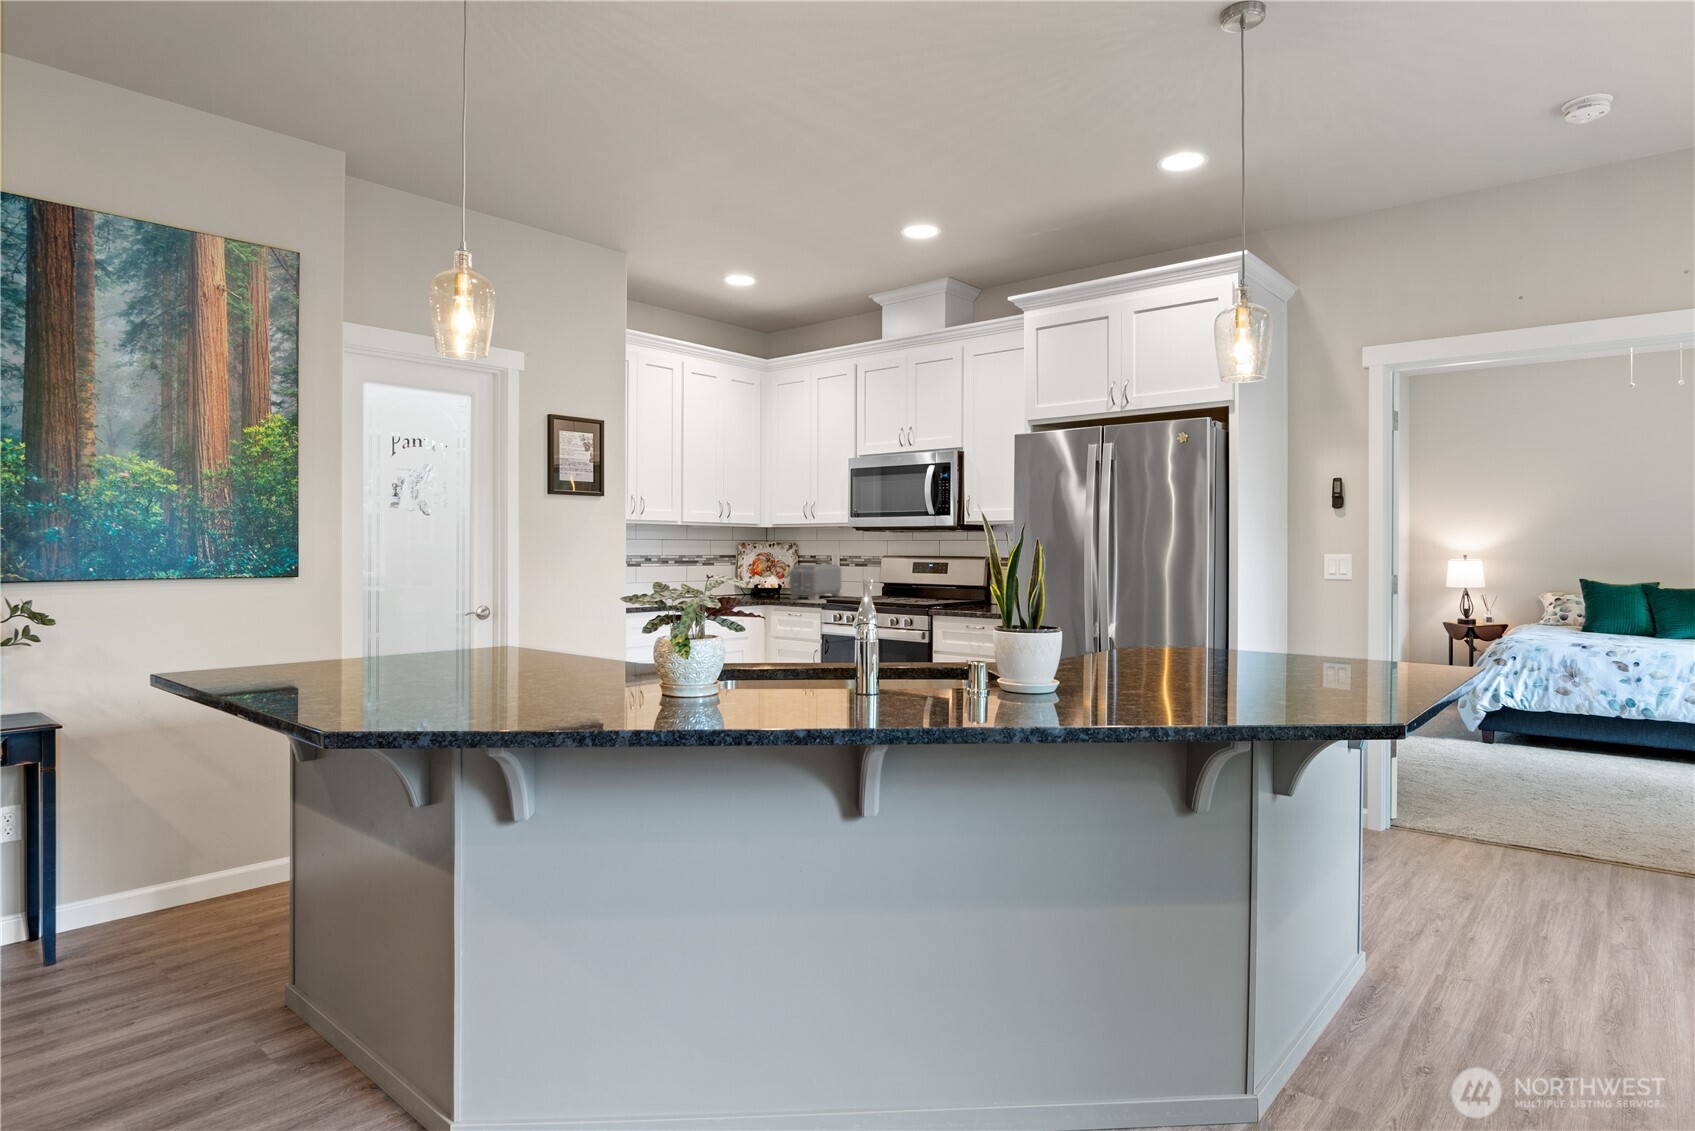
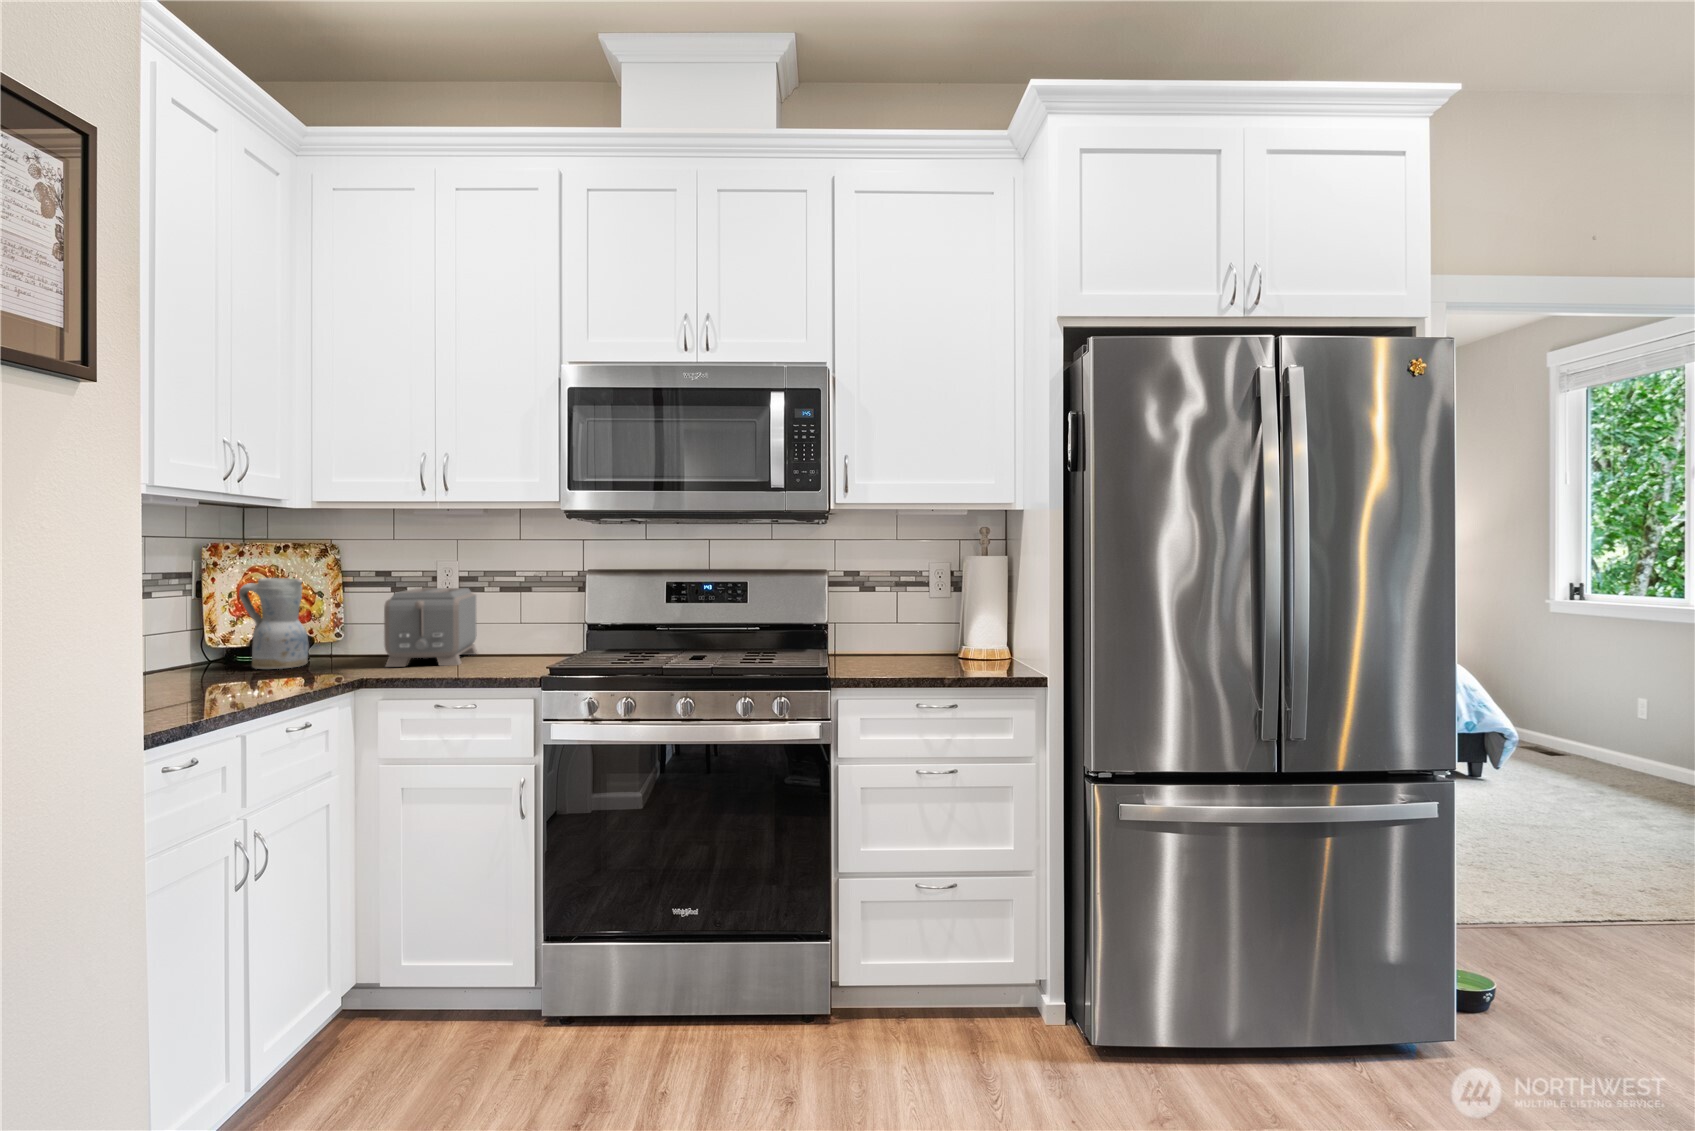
ceramic pitcher: none [748,558,773,598] -> present [239,578,309,669]

